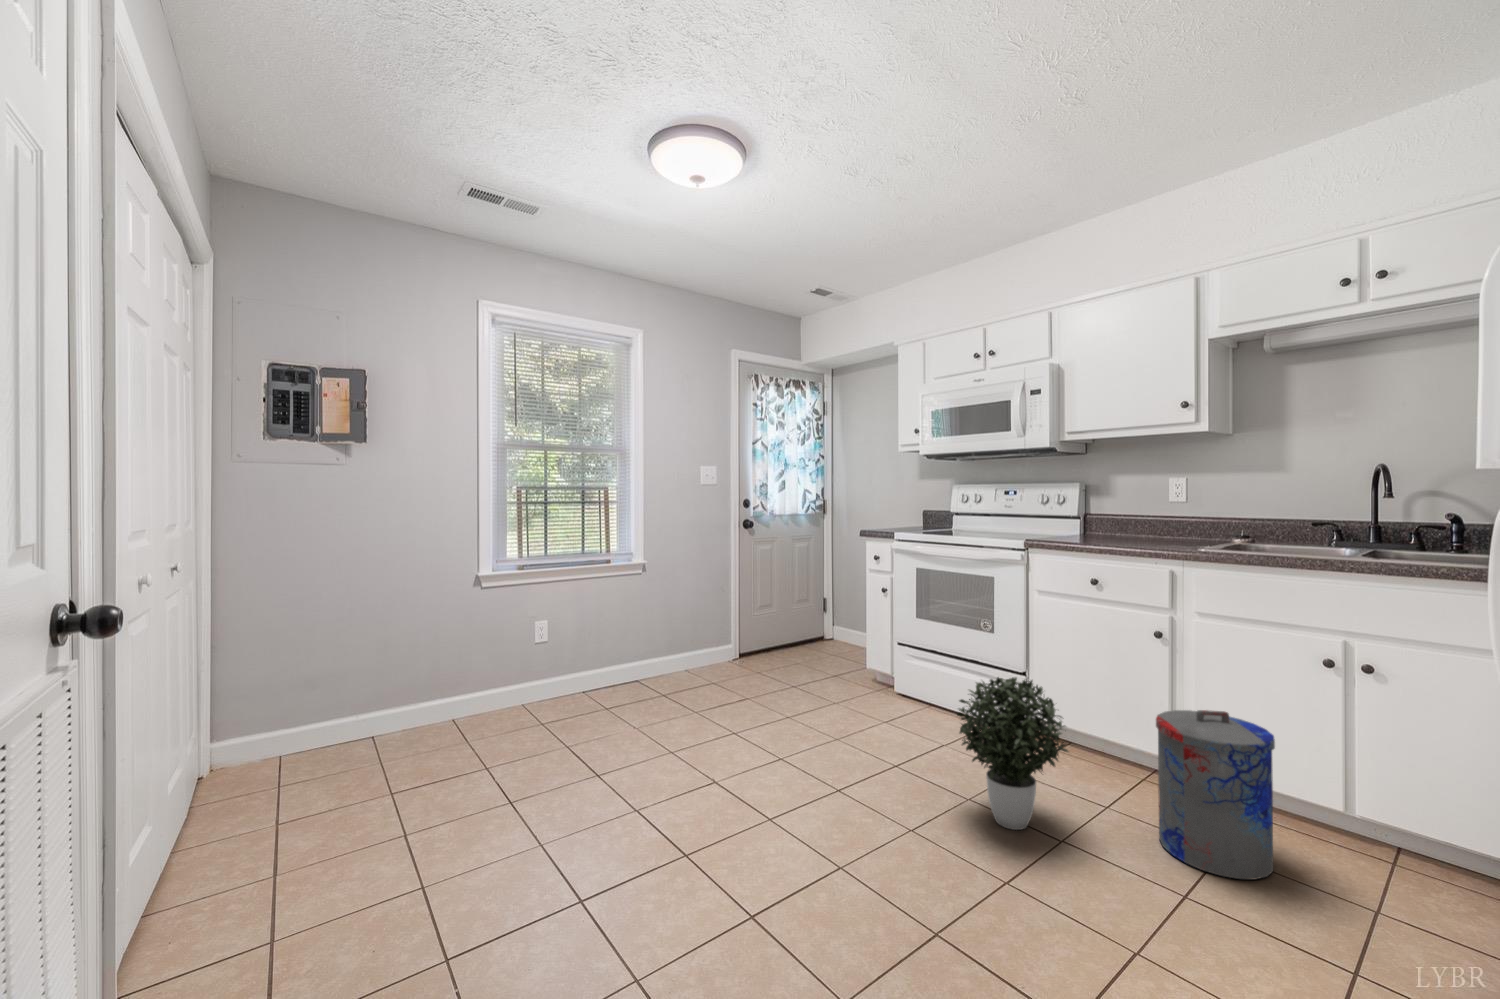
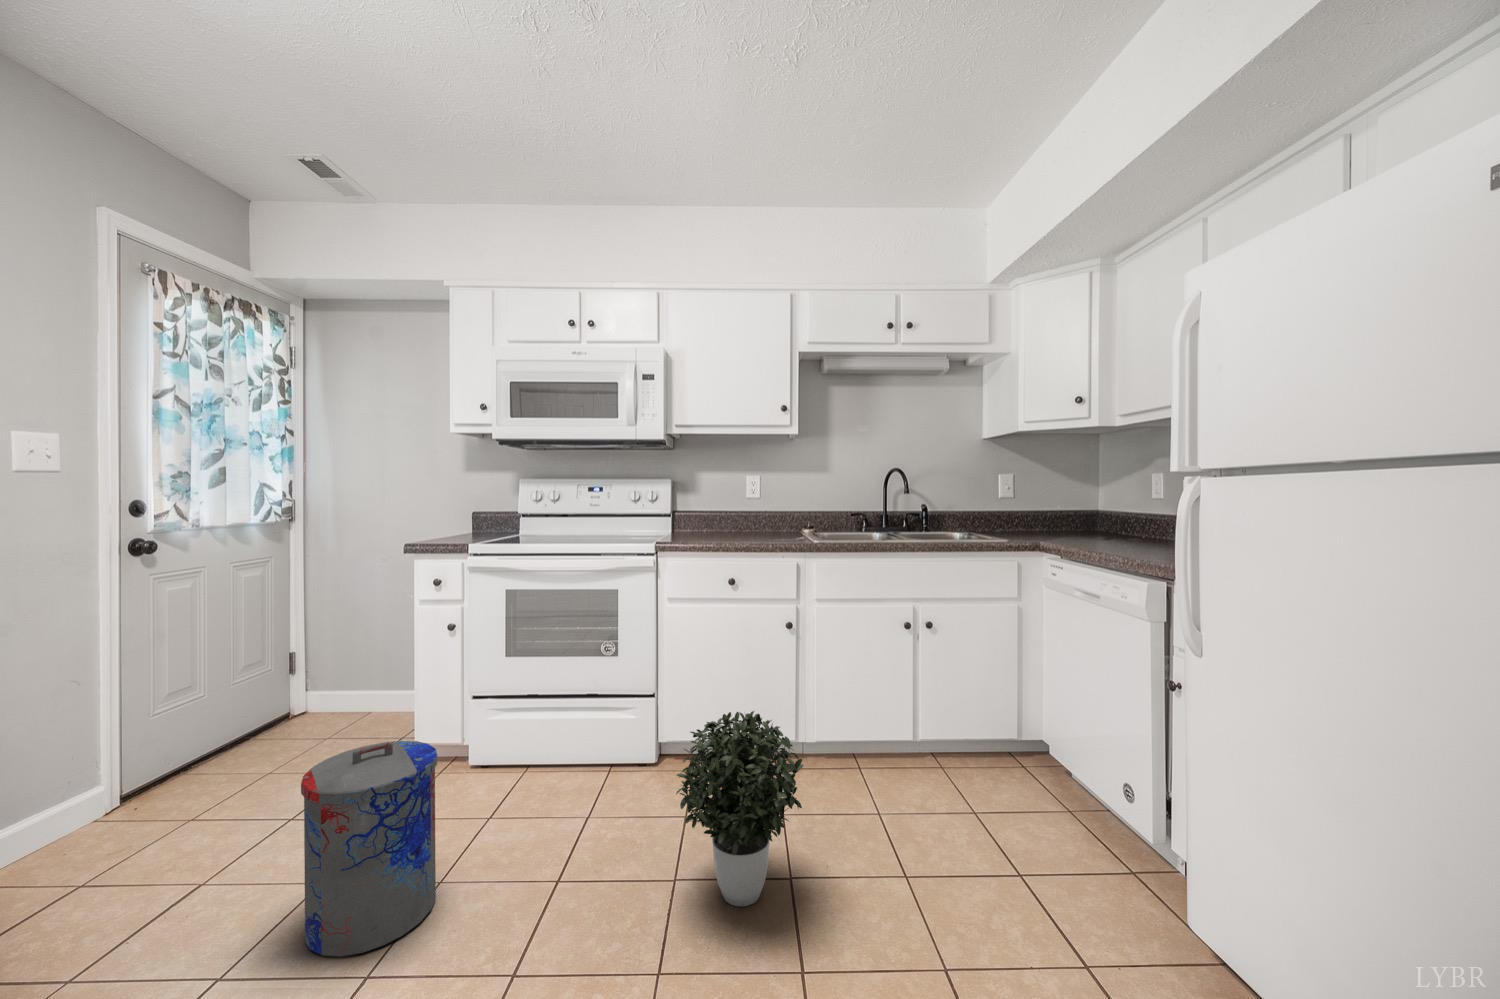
trash can: present [1156,710,1275,880] -> present [301,741,437,956]

